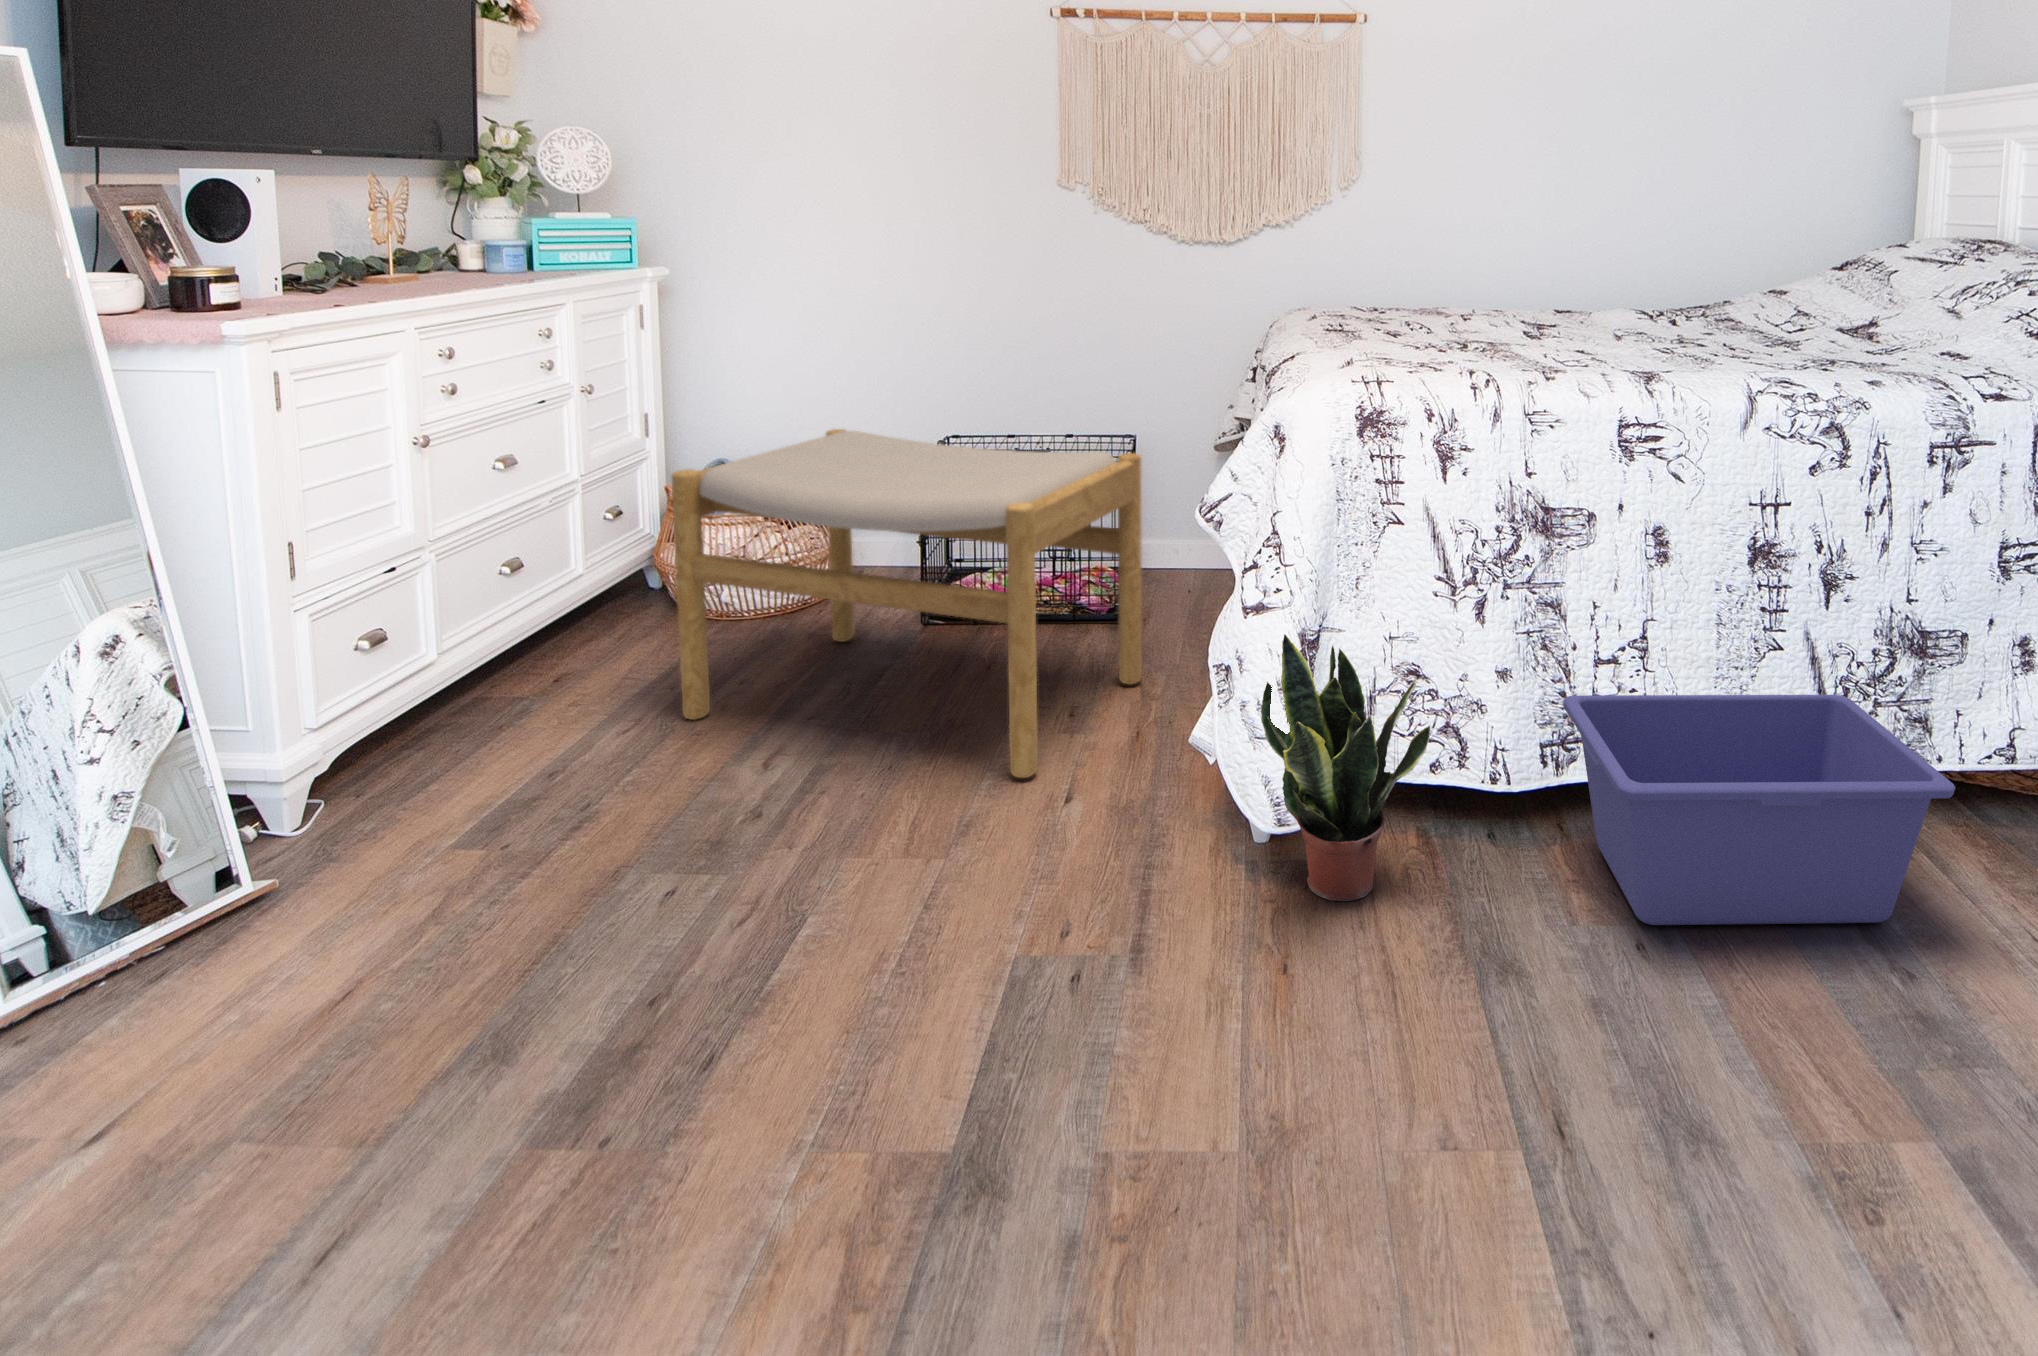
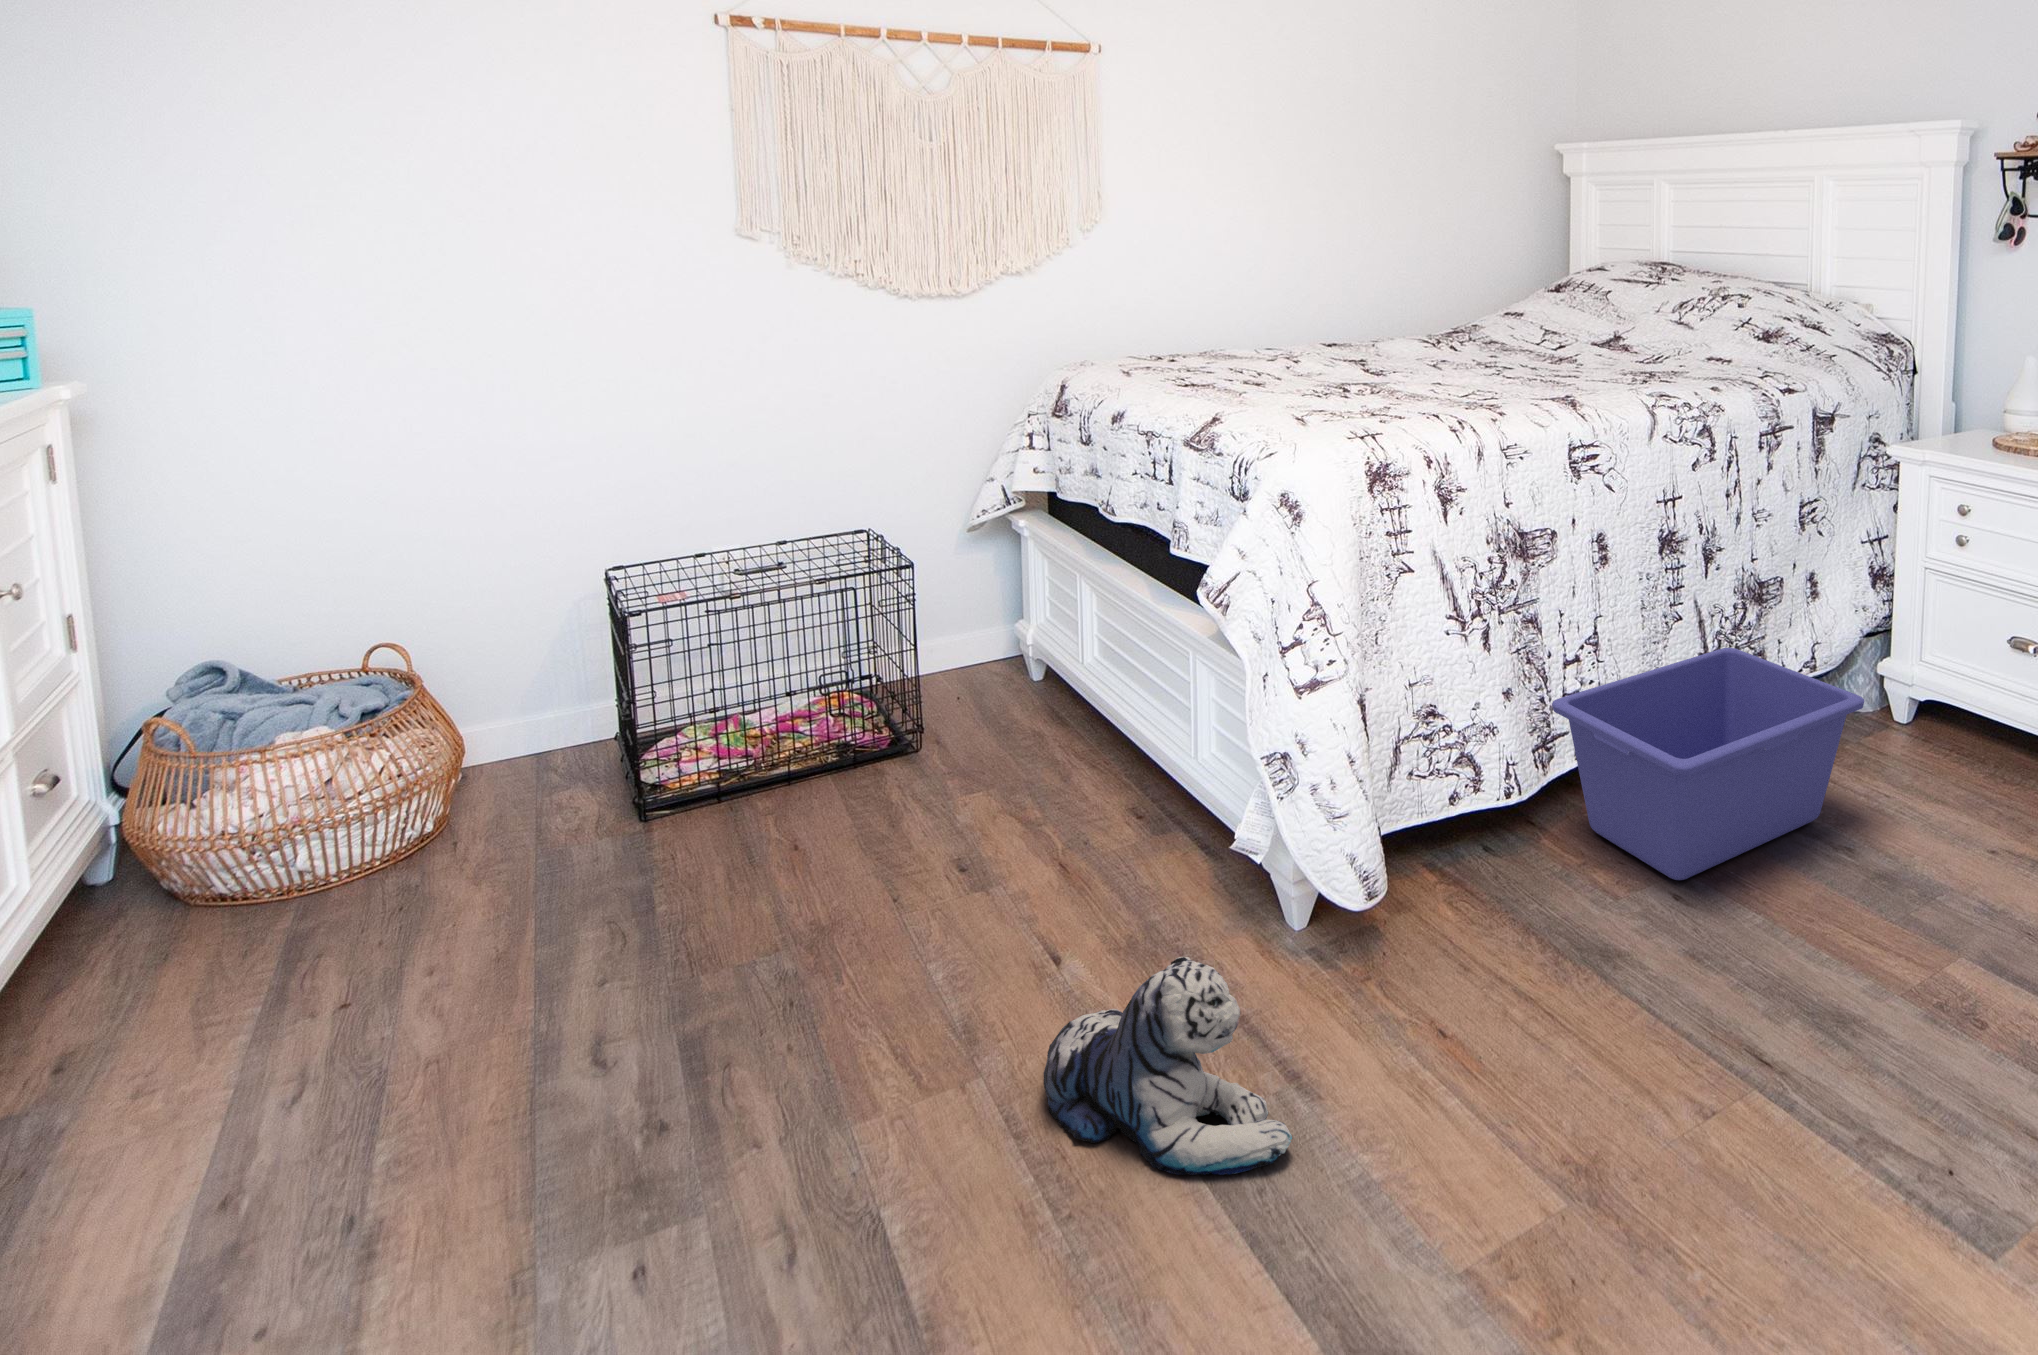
footstool: present [672,429,1142,778] -> none [340,542,1024,1047]
potted plant: present [1261,634,1430,901] -> none [1330,704,1498,959]
plush toy: none [951,802,1085,997] -> present [1044,957,1292,1175]

